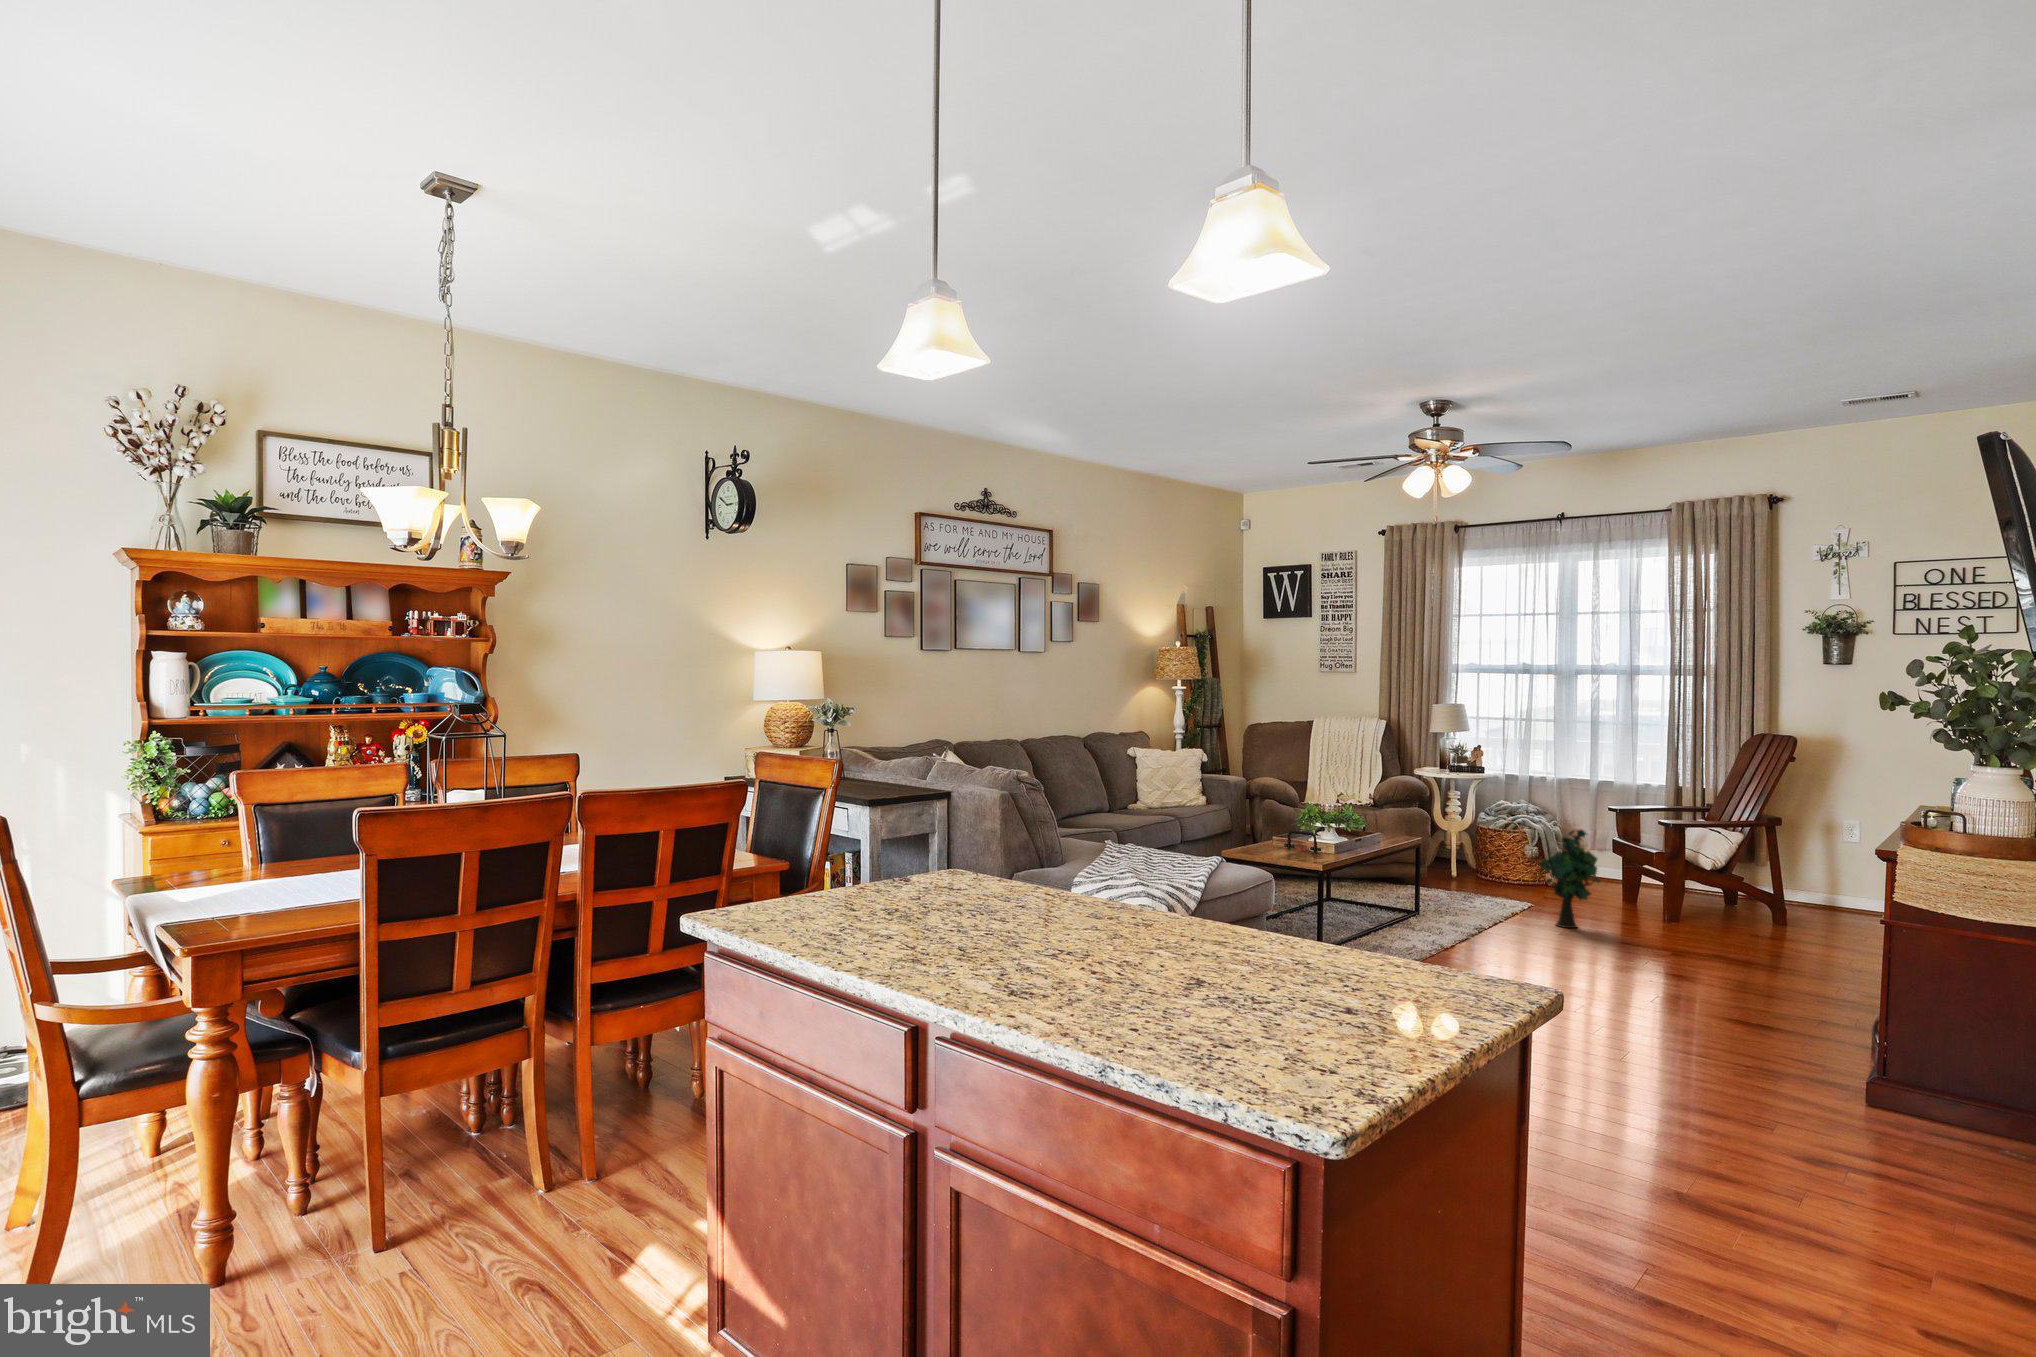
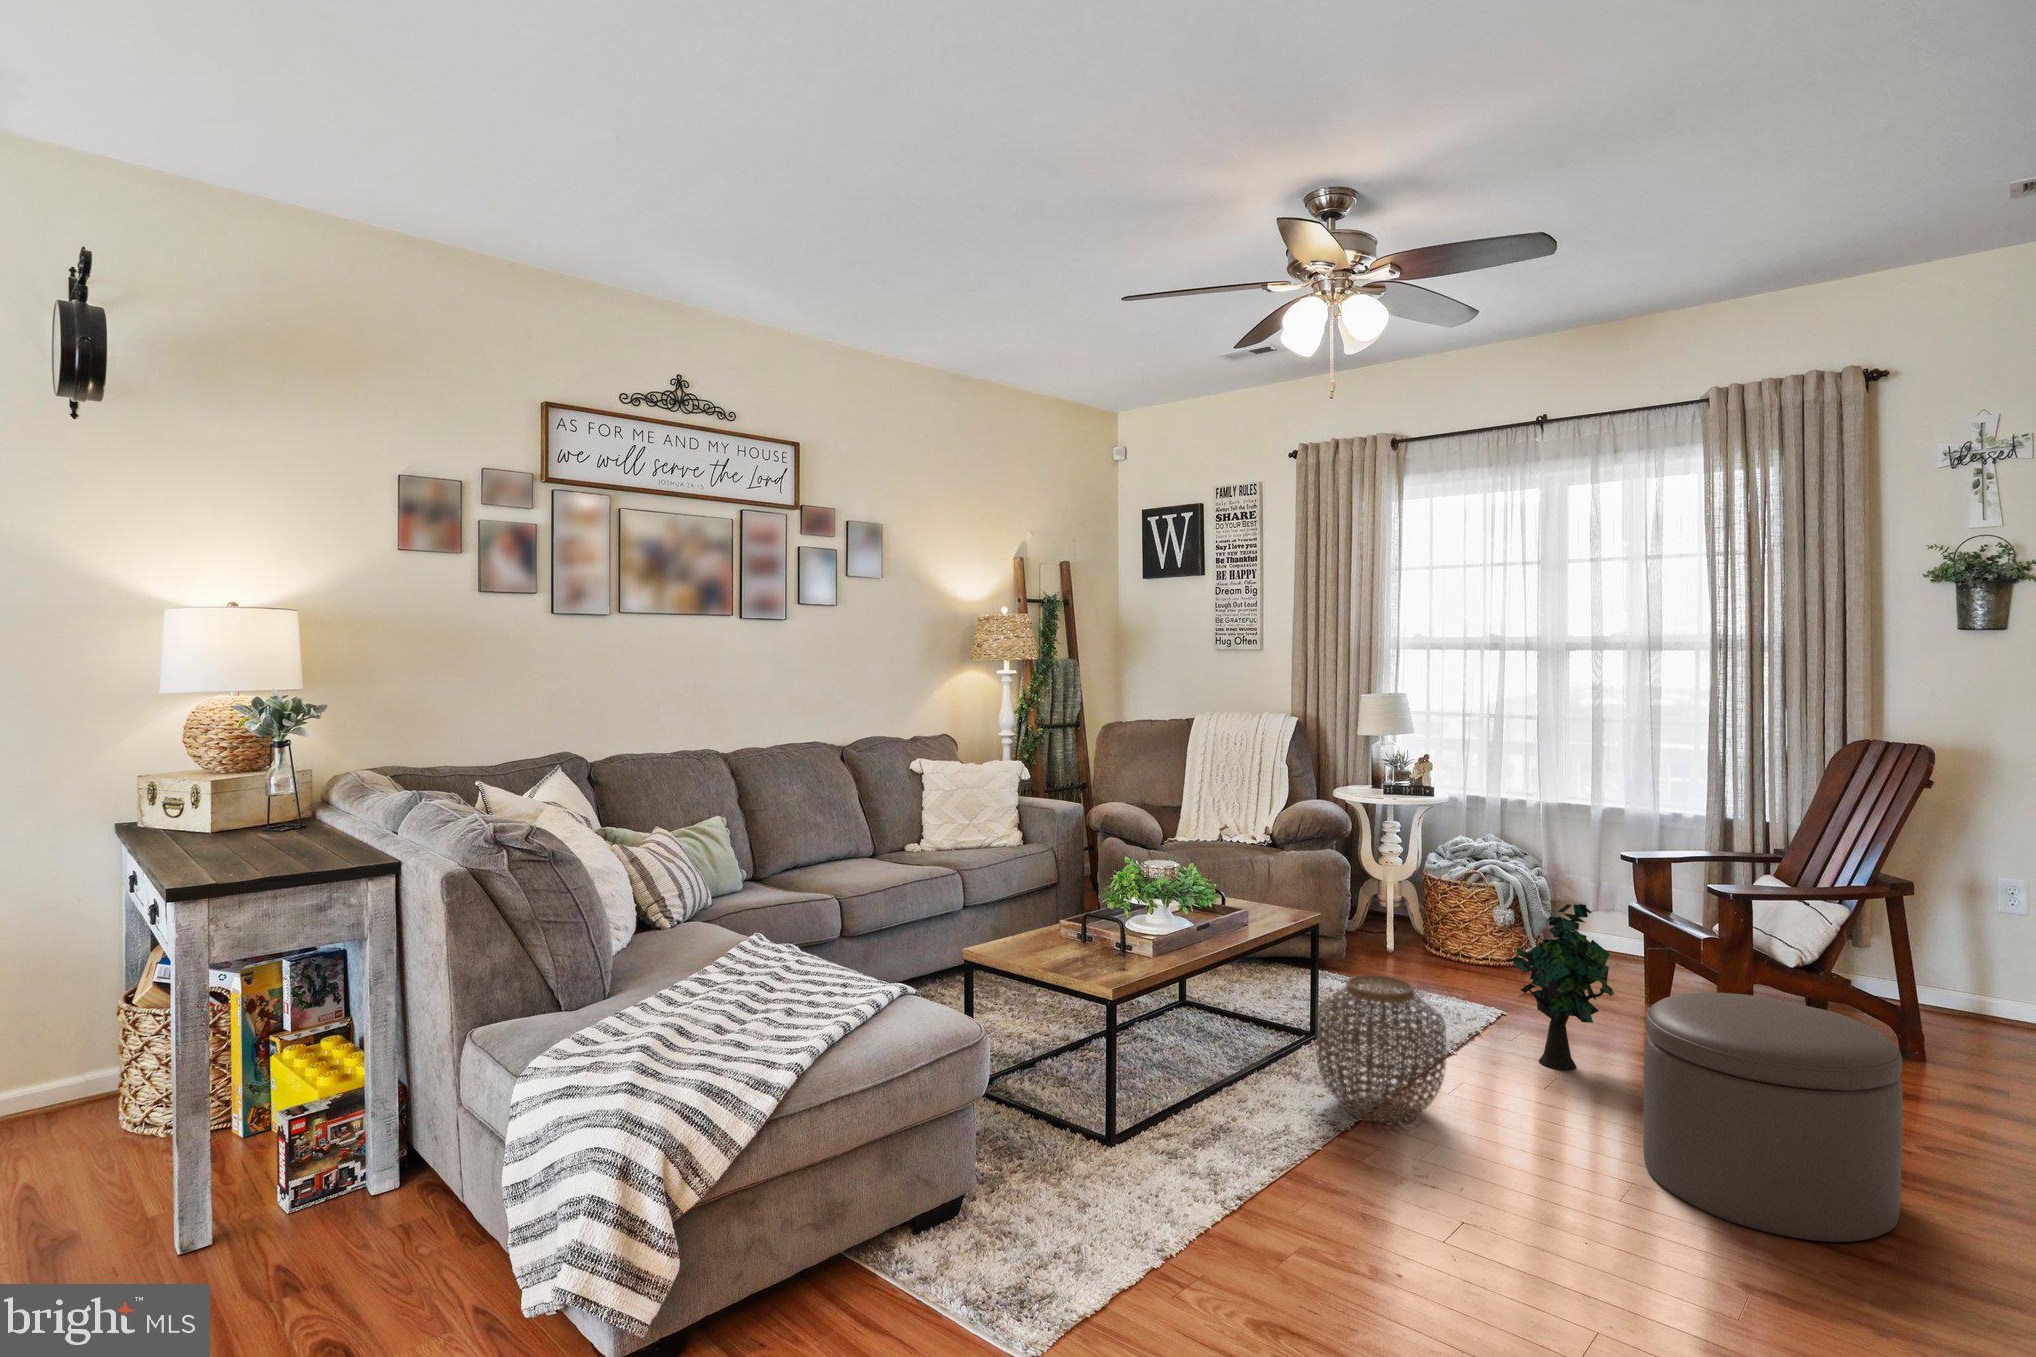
woven basket: none [1426,865,1502,946] -> present [1316,975,1446,1124]
ottoman: none [1613,870,1746,985] -> present [1643,993,1903,1242]

